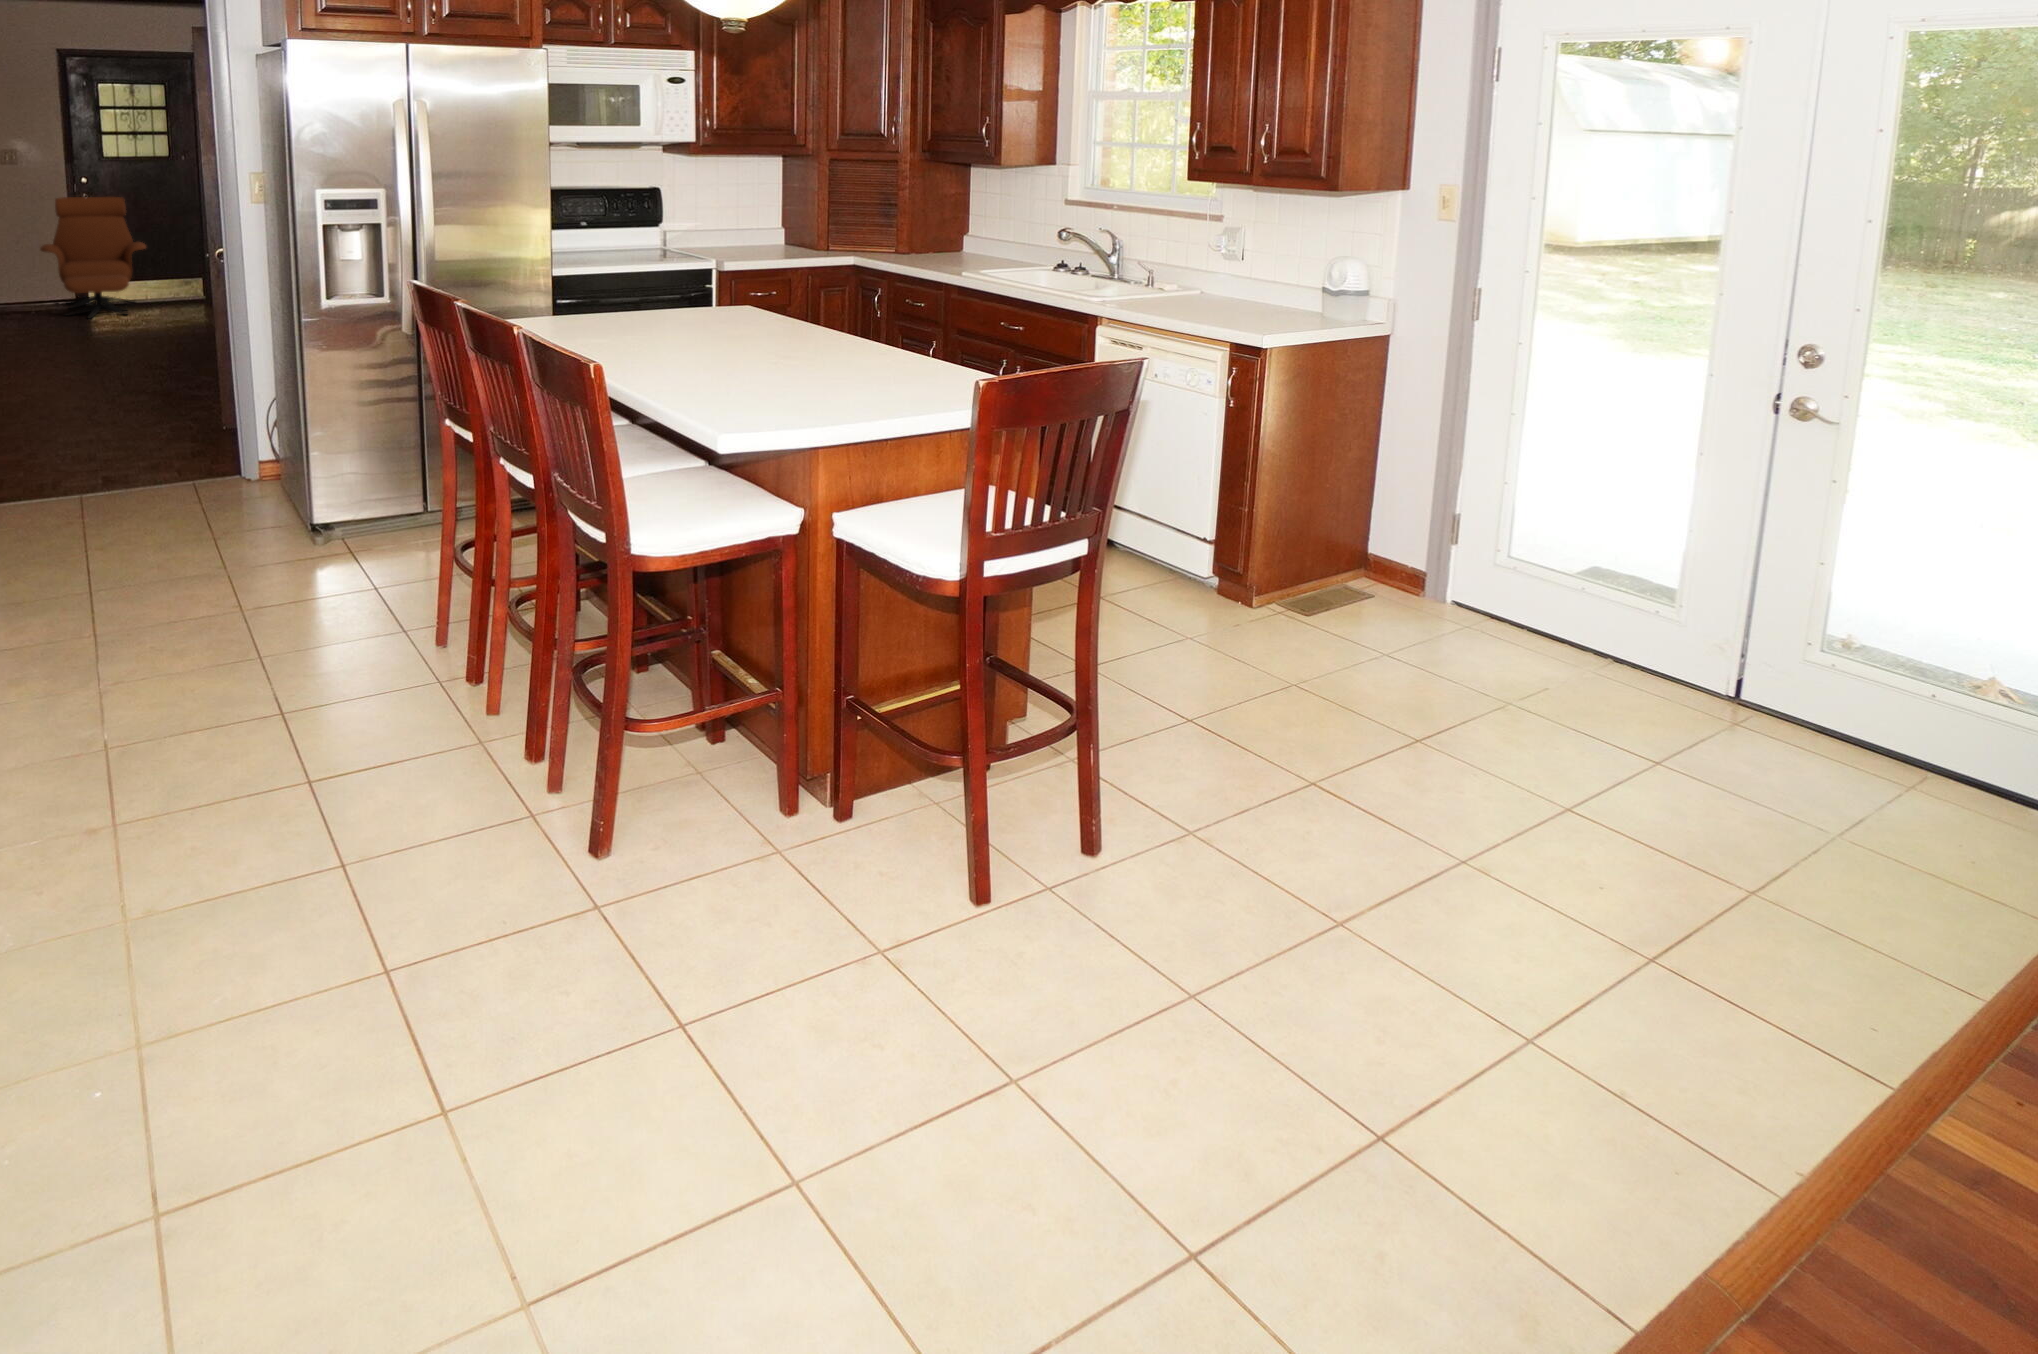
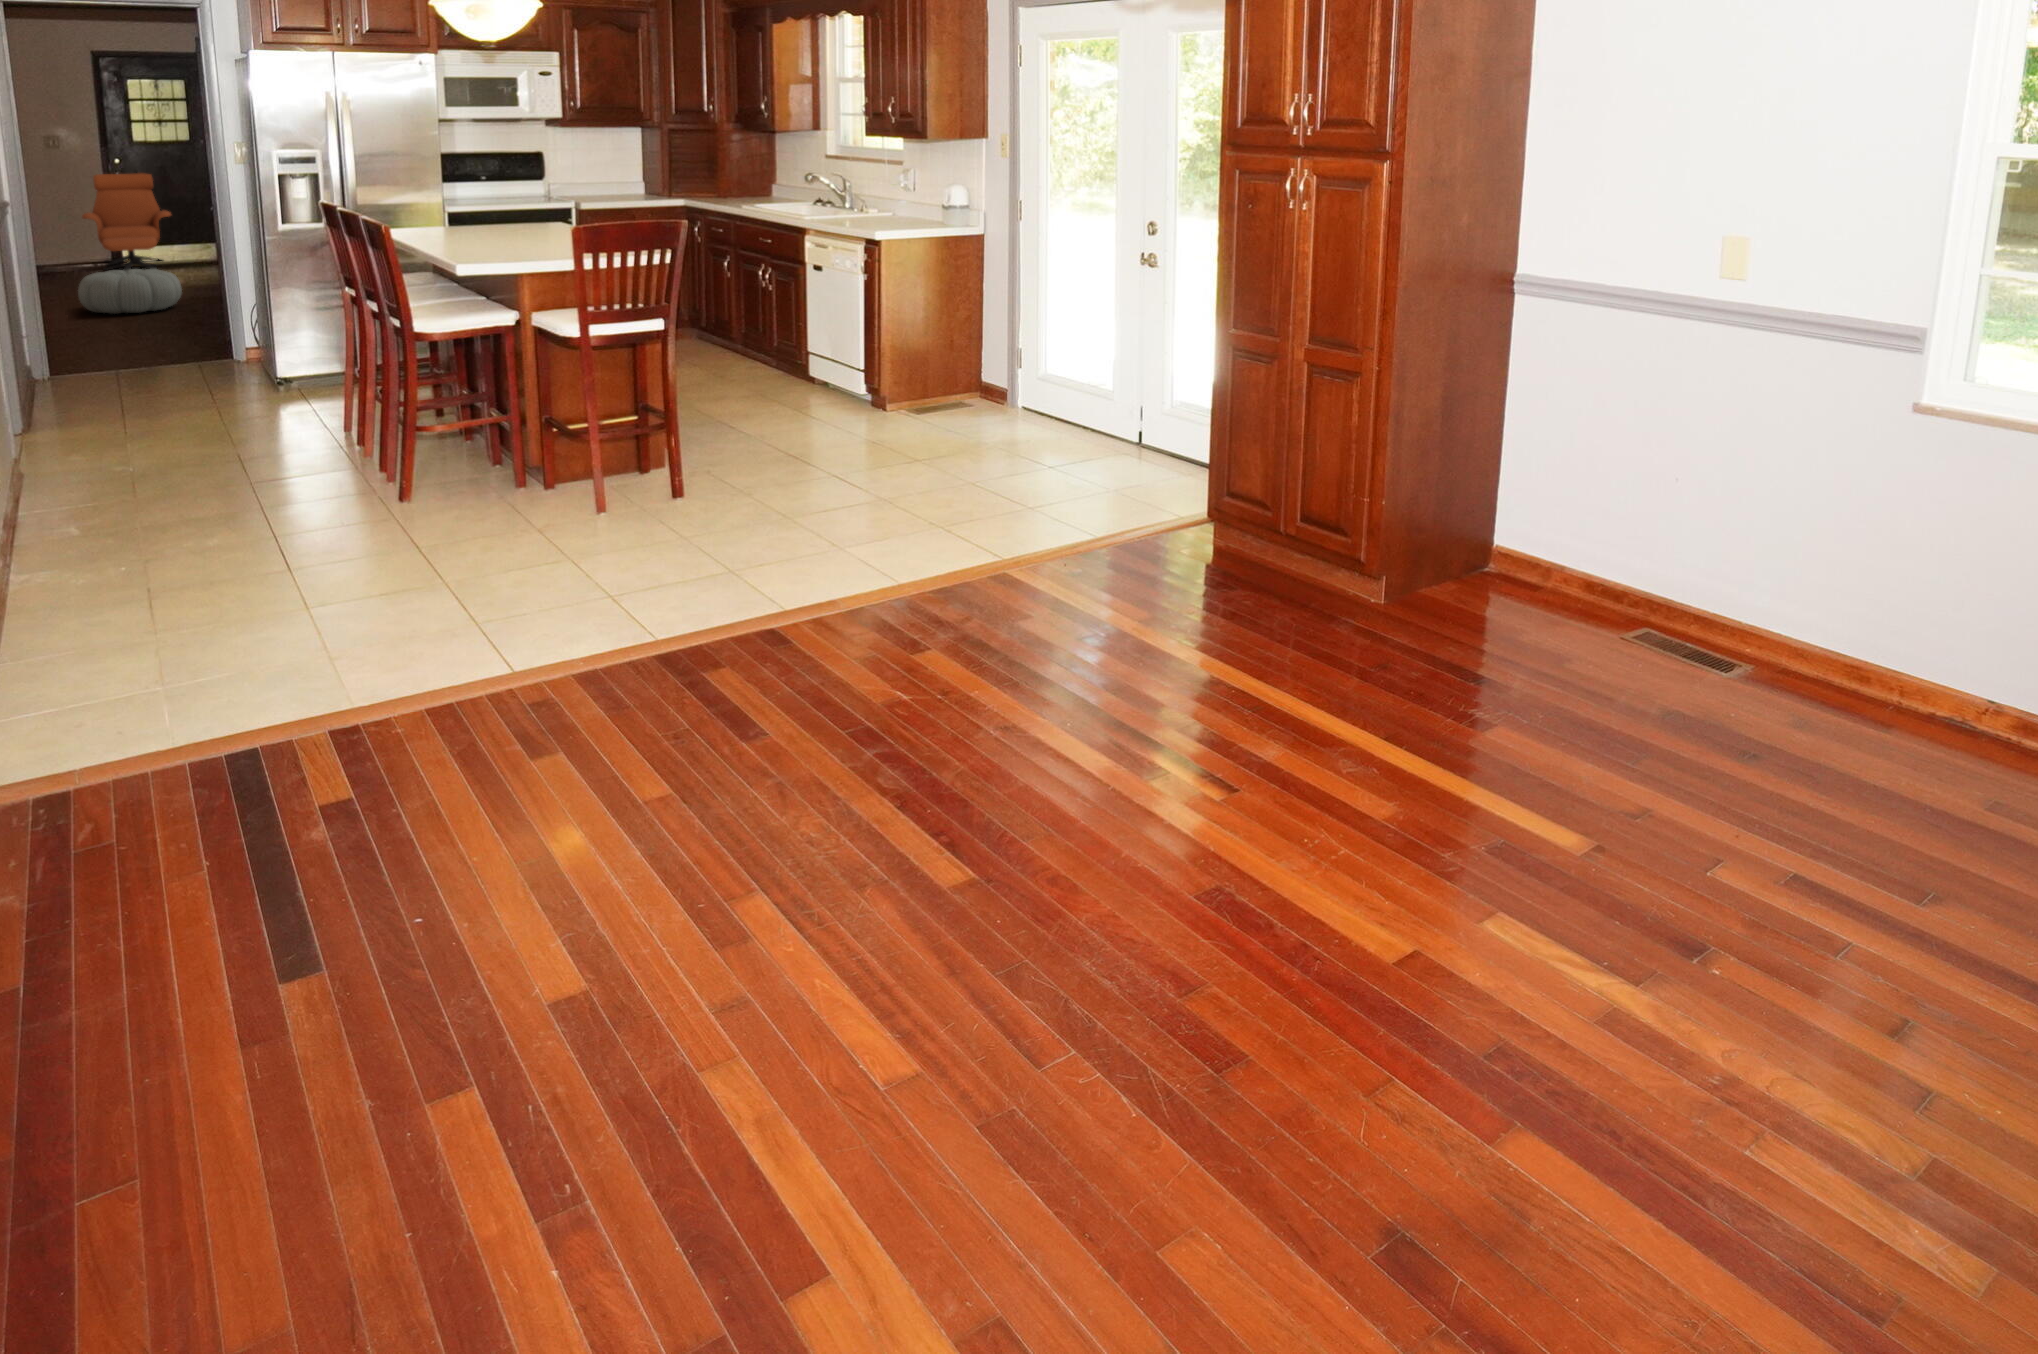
pouf: none [34,327,164,387] -> present [78,269,182,314]

